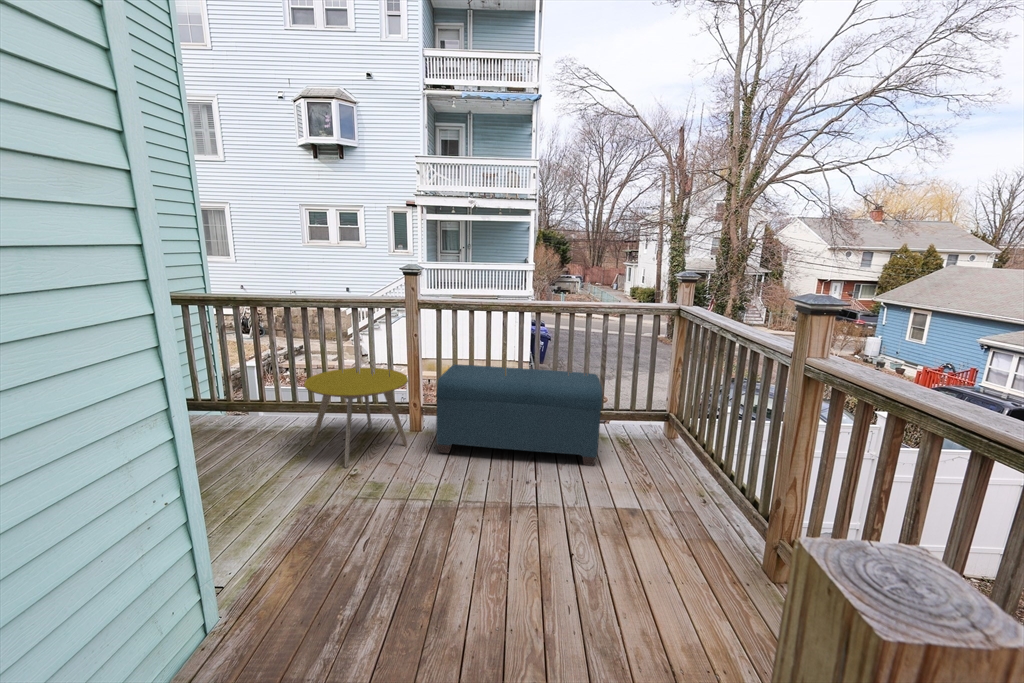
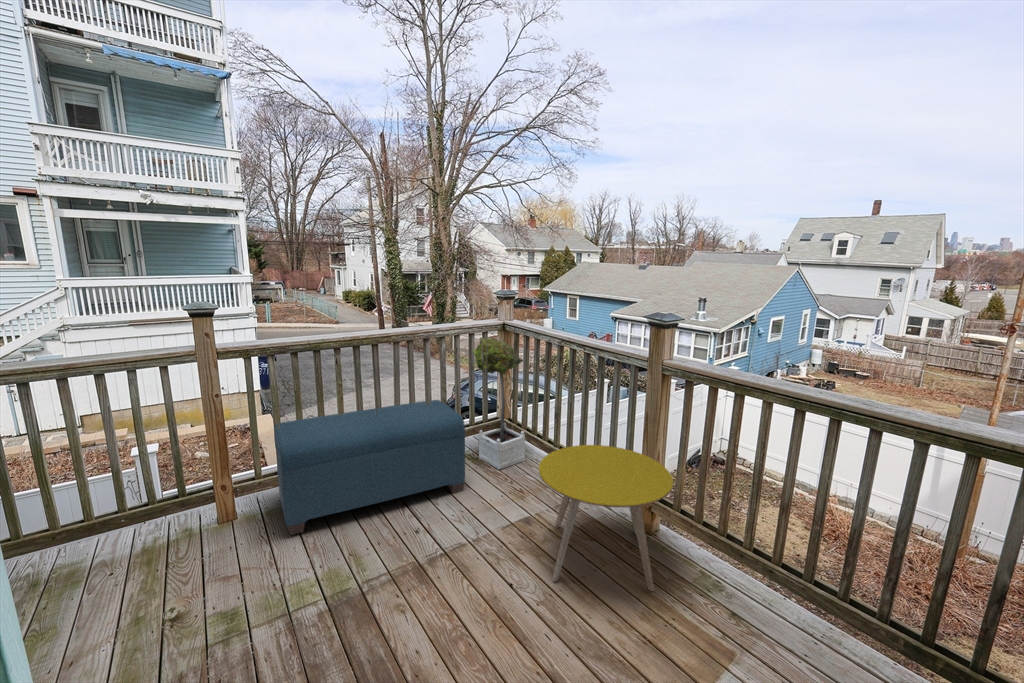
potted tree: none [634,316,696,460] -> present [473,337,525,469]
side table: present [304,368,408,468] -> present [539,445,673,591]

